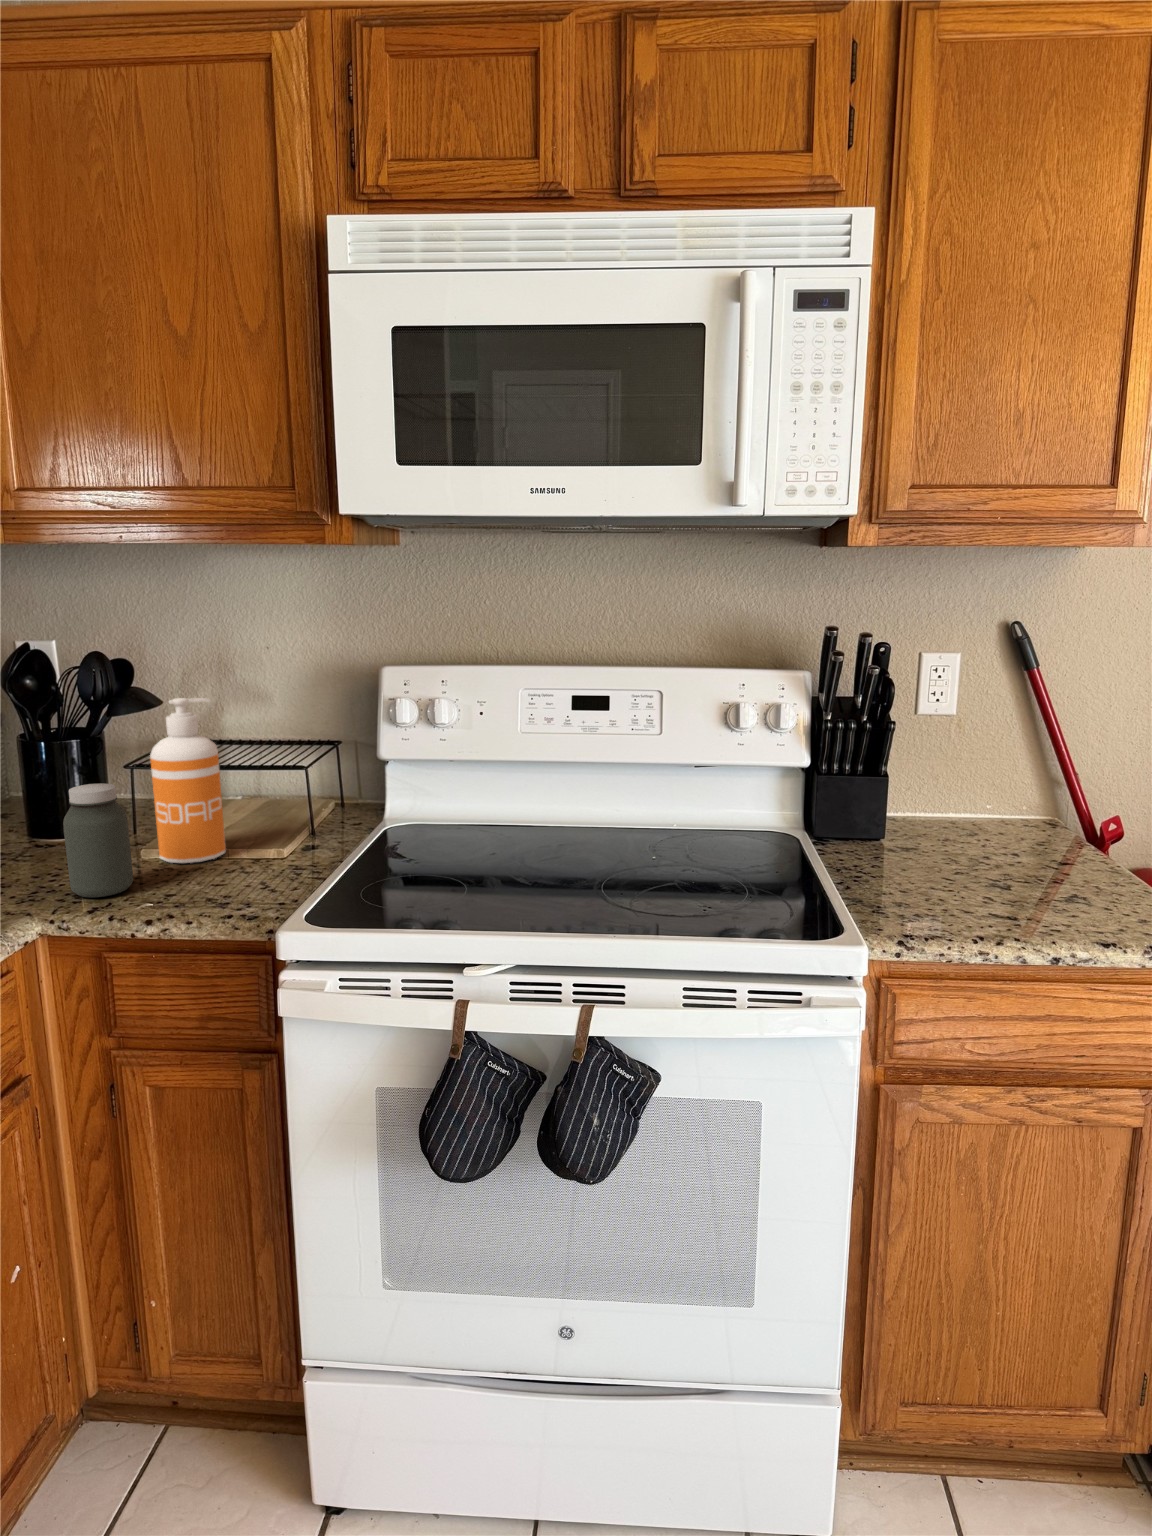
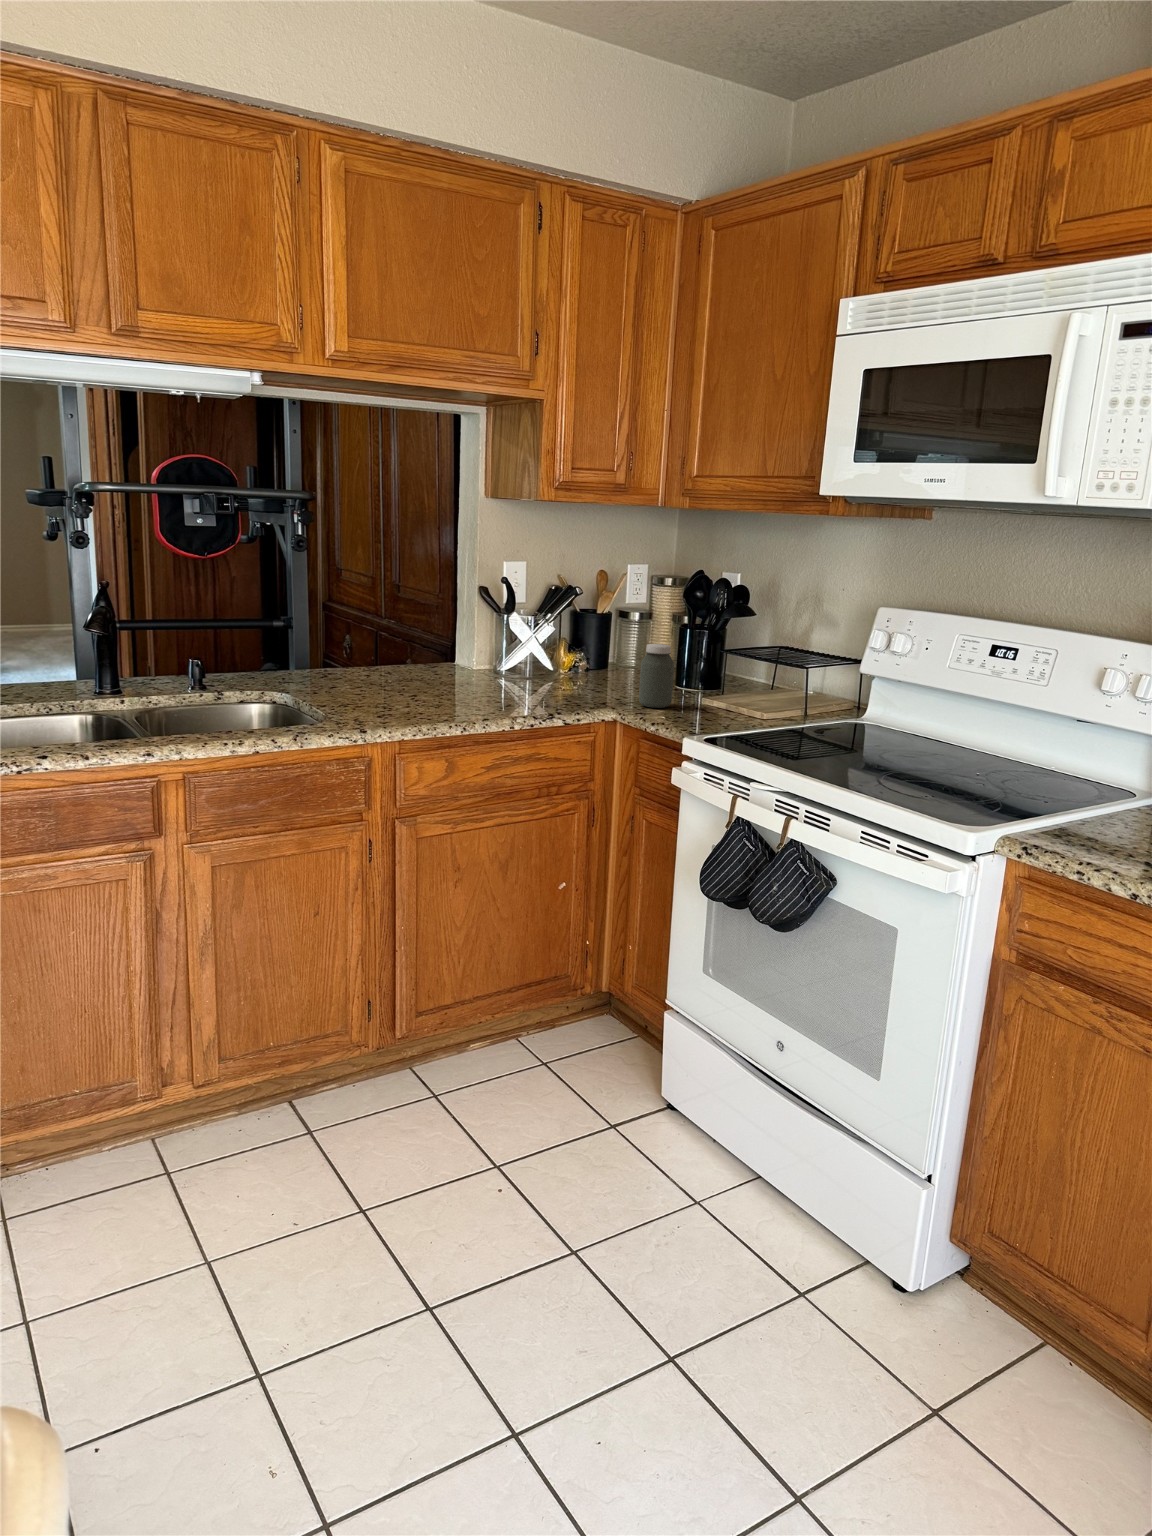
soap dispenser: present [150,698,226,863] -> none [704,605,750,708]

